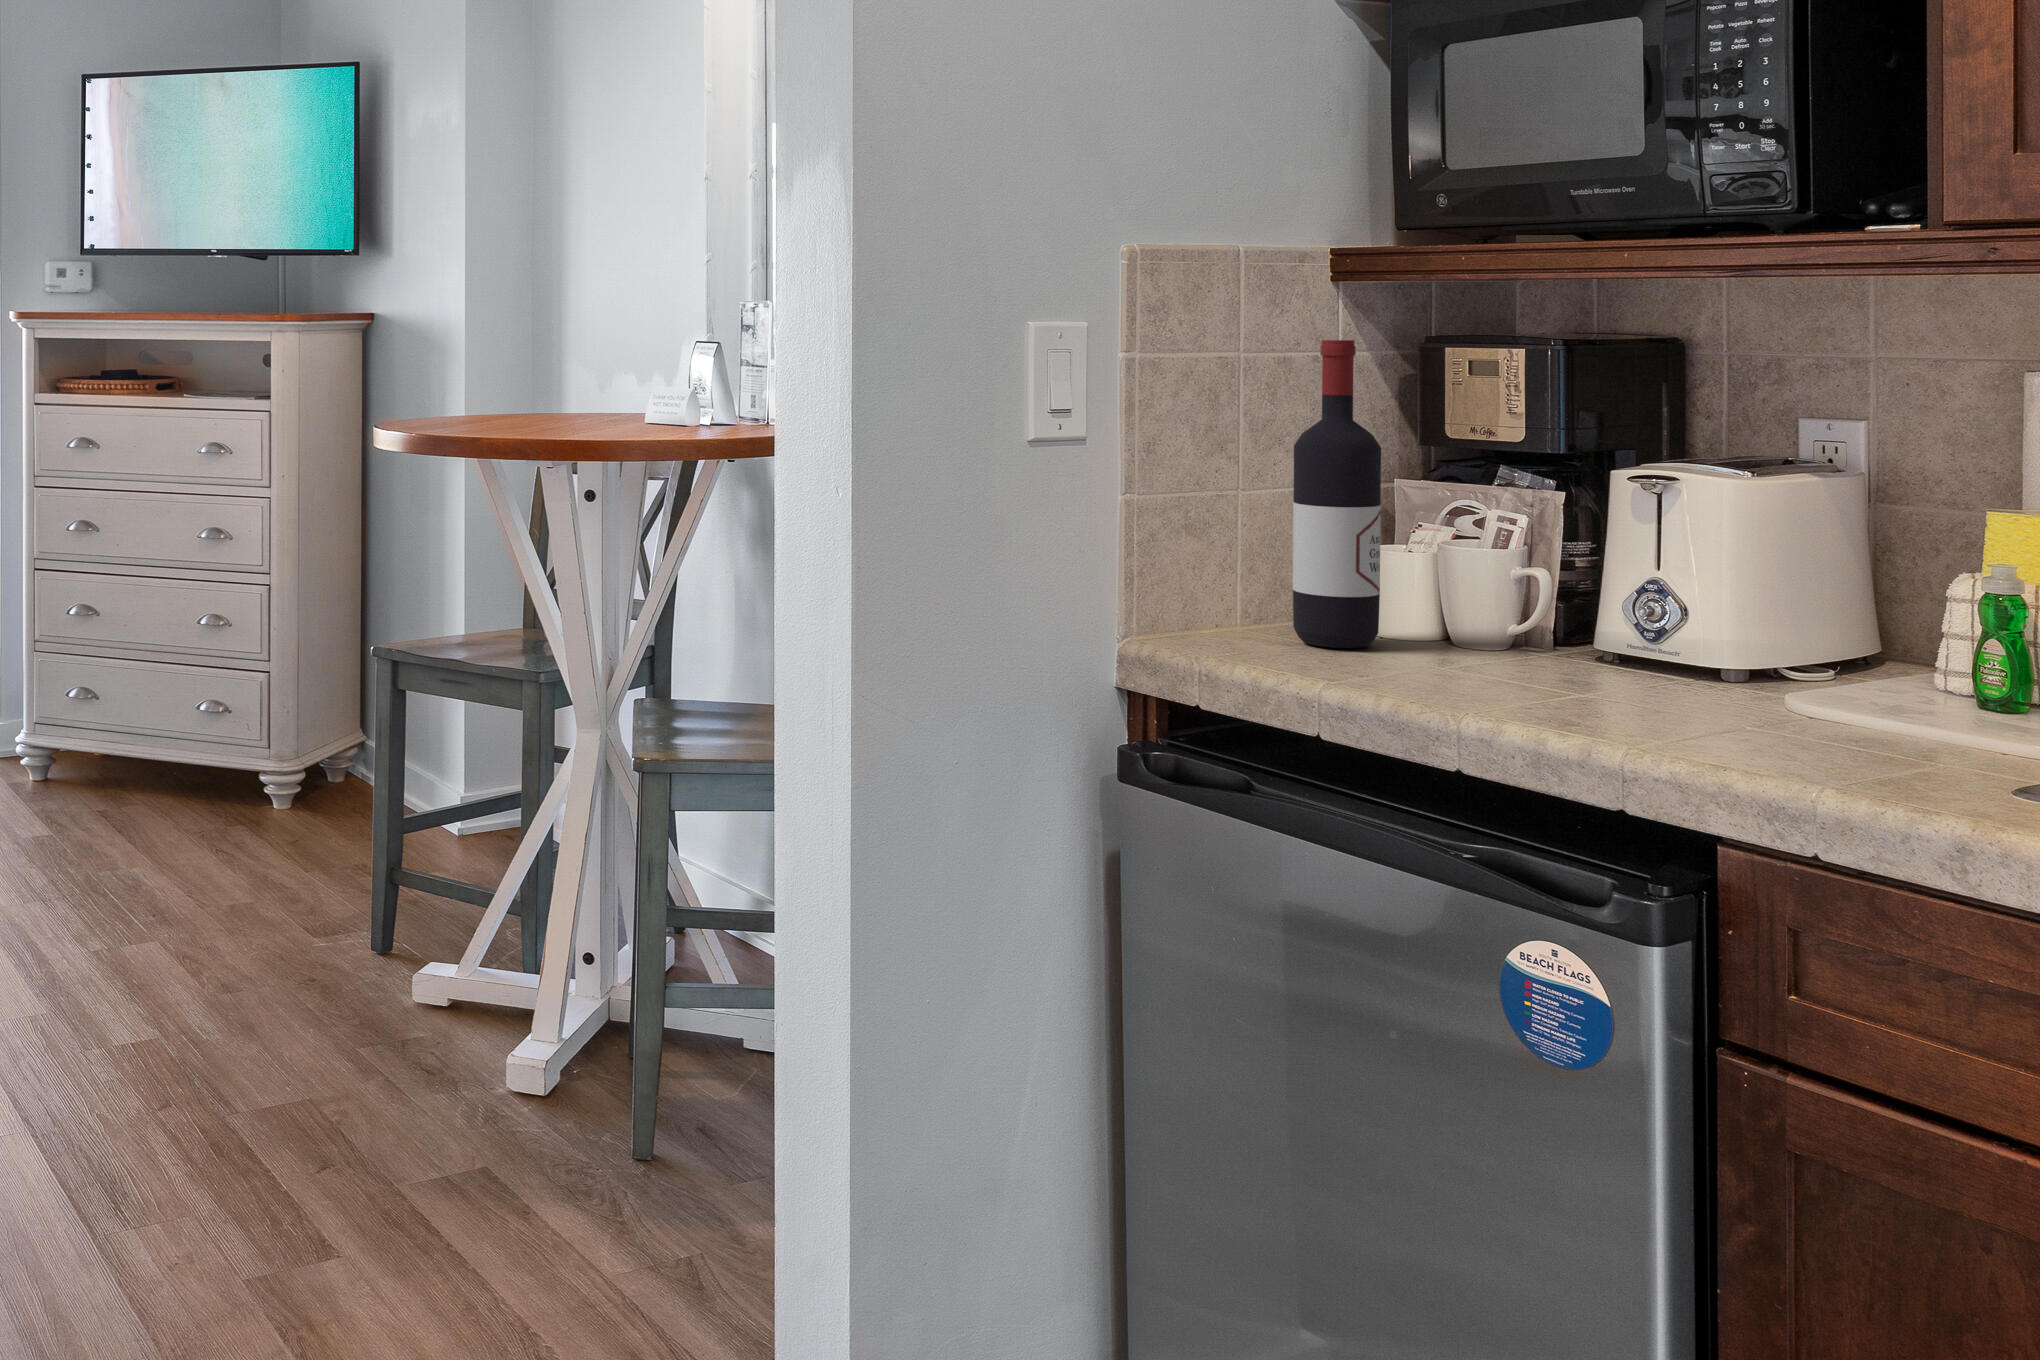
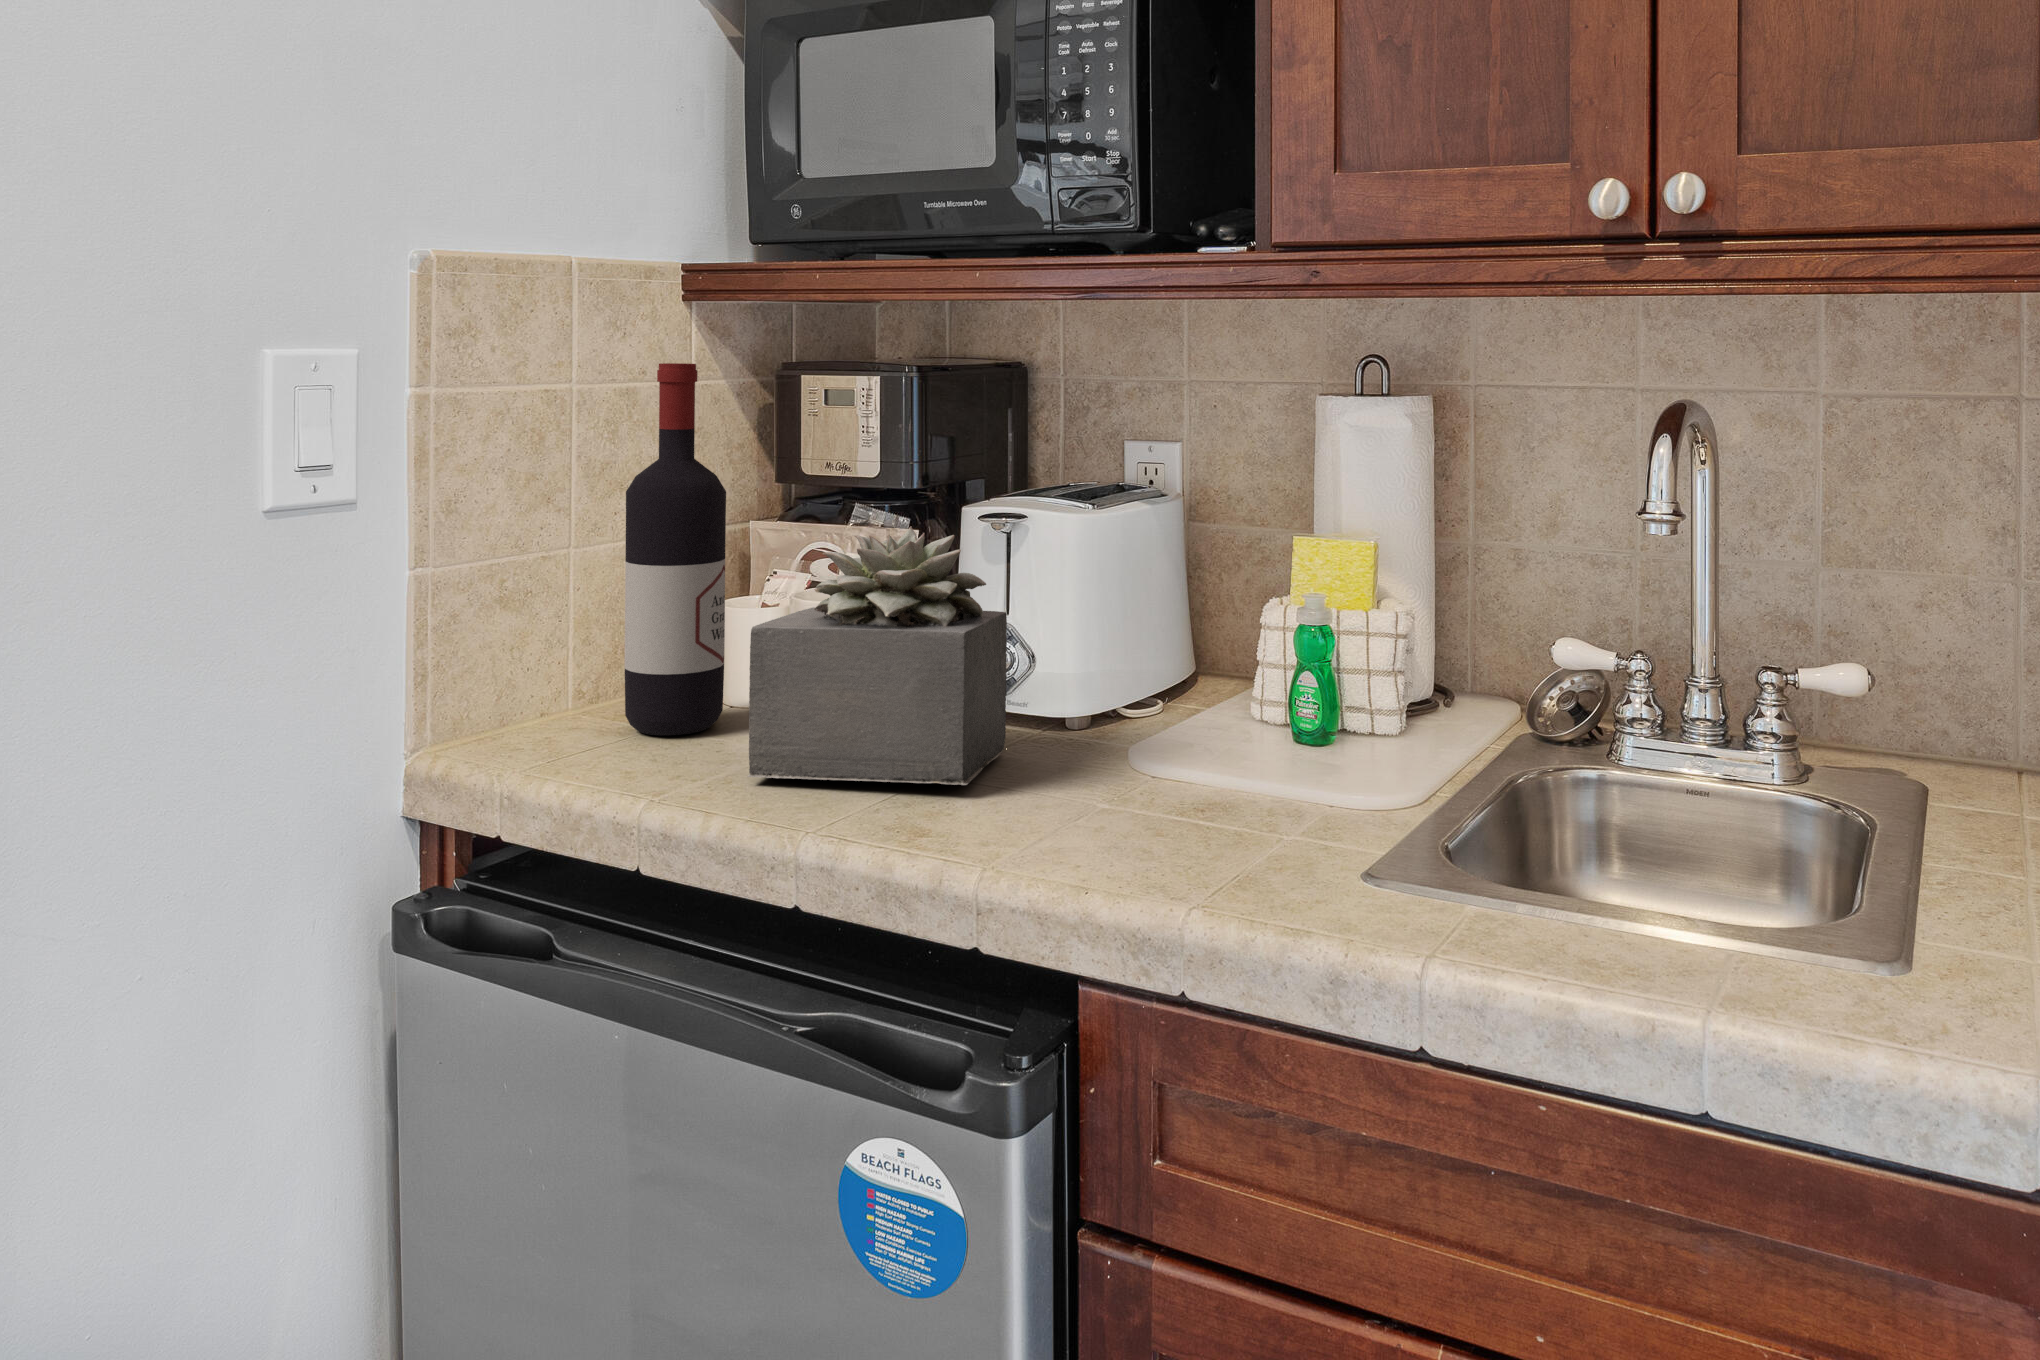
succulent plant: none [1409,480,1654,698] -> present [747,527,1007,785]

